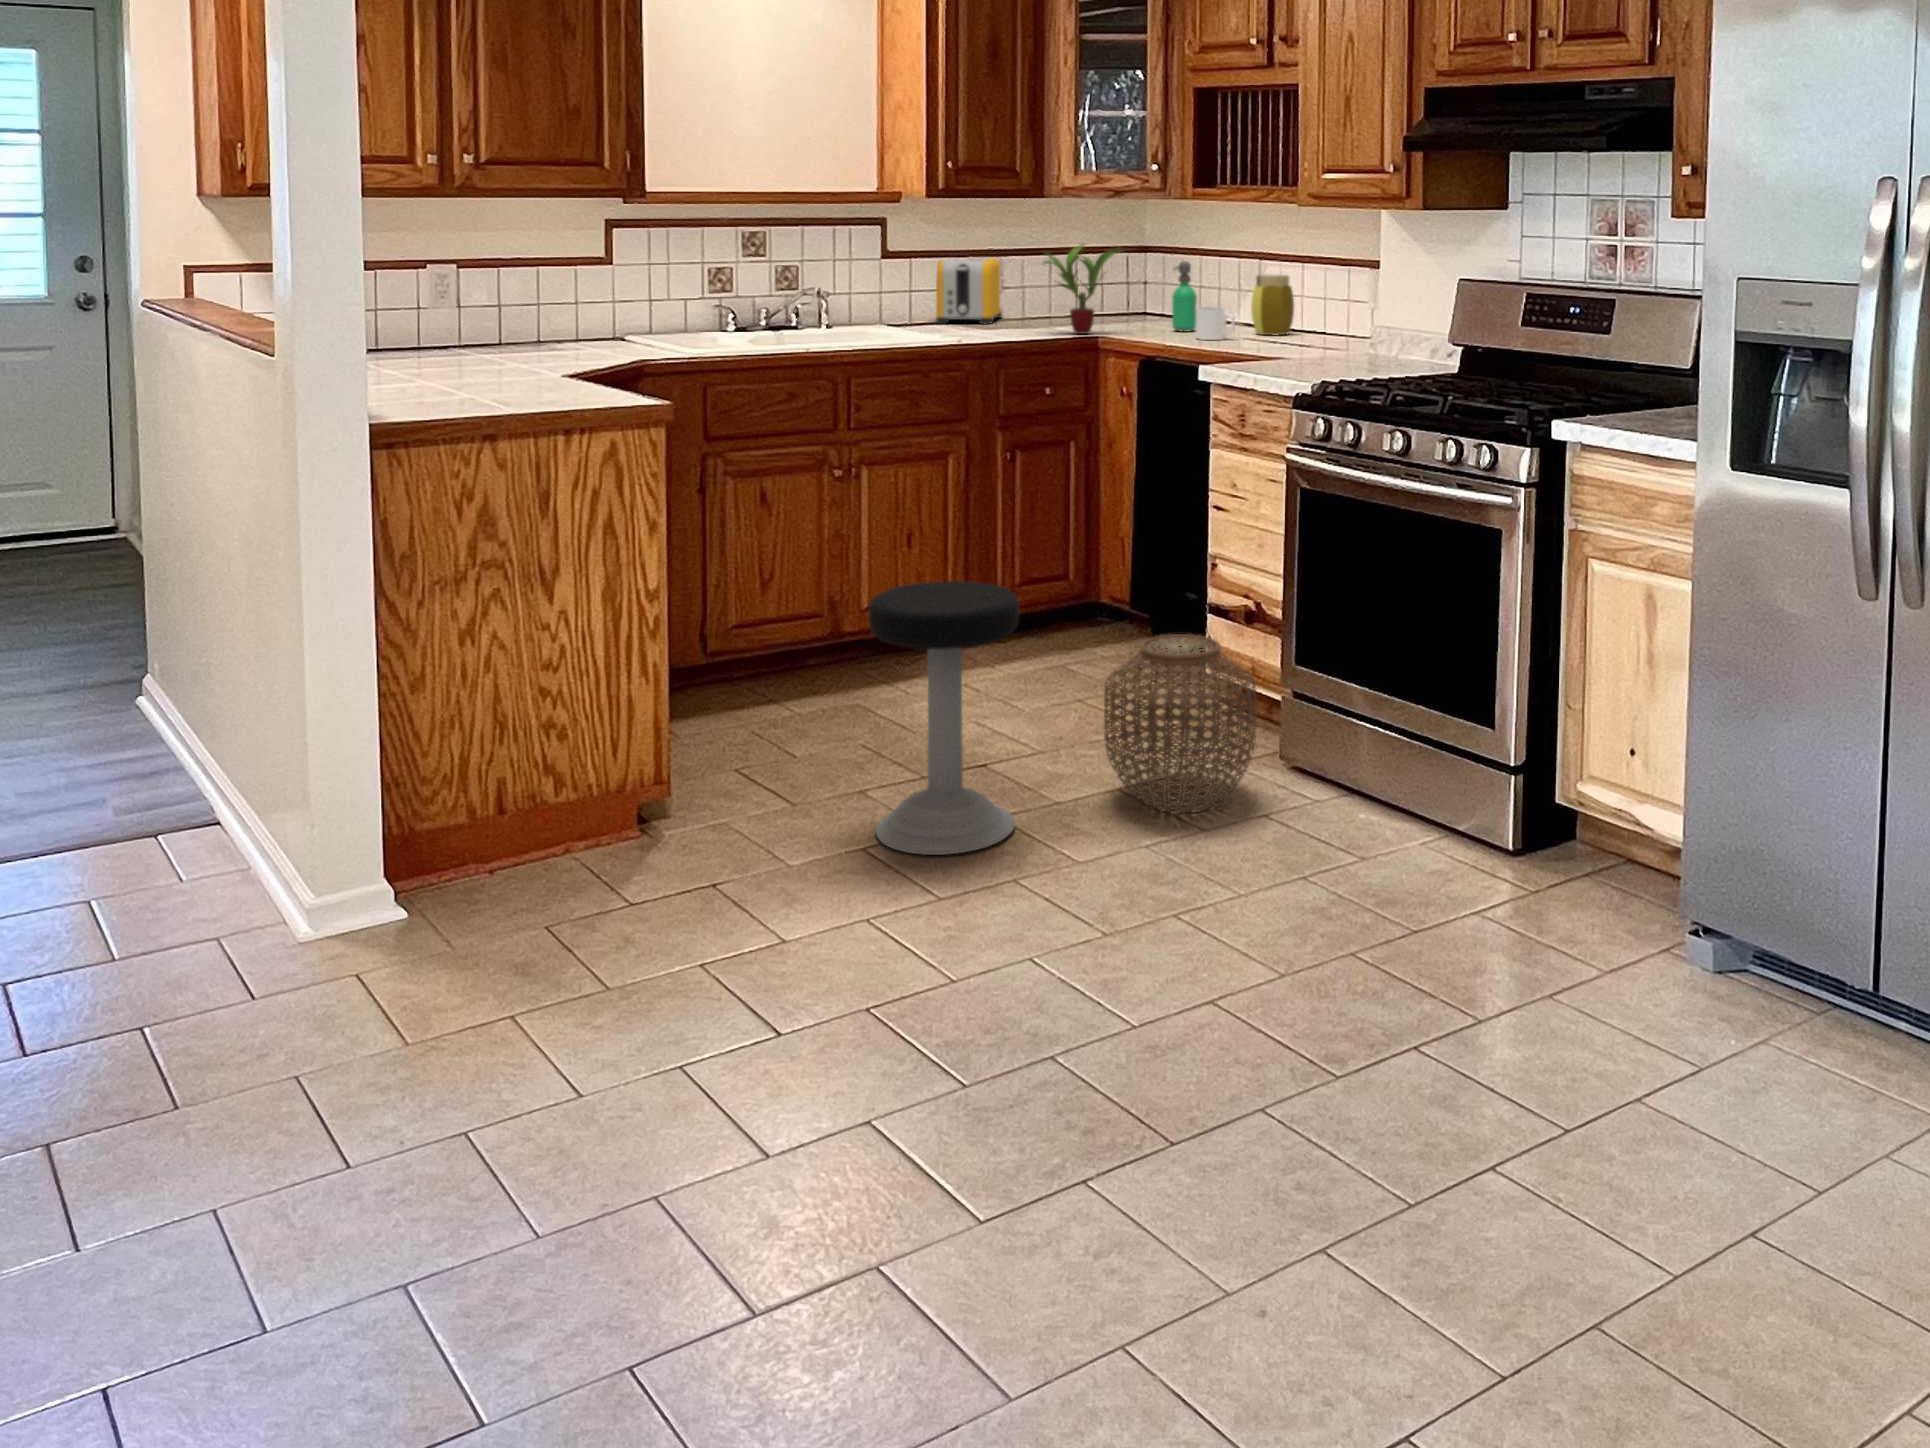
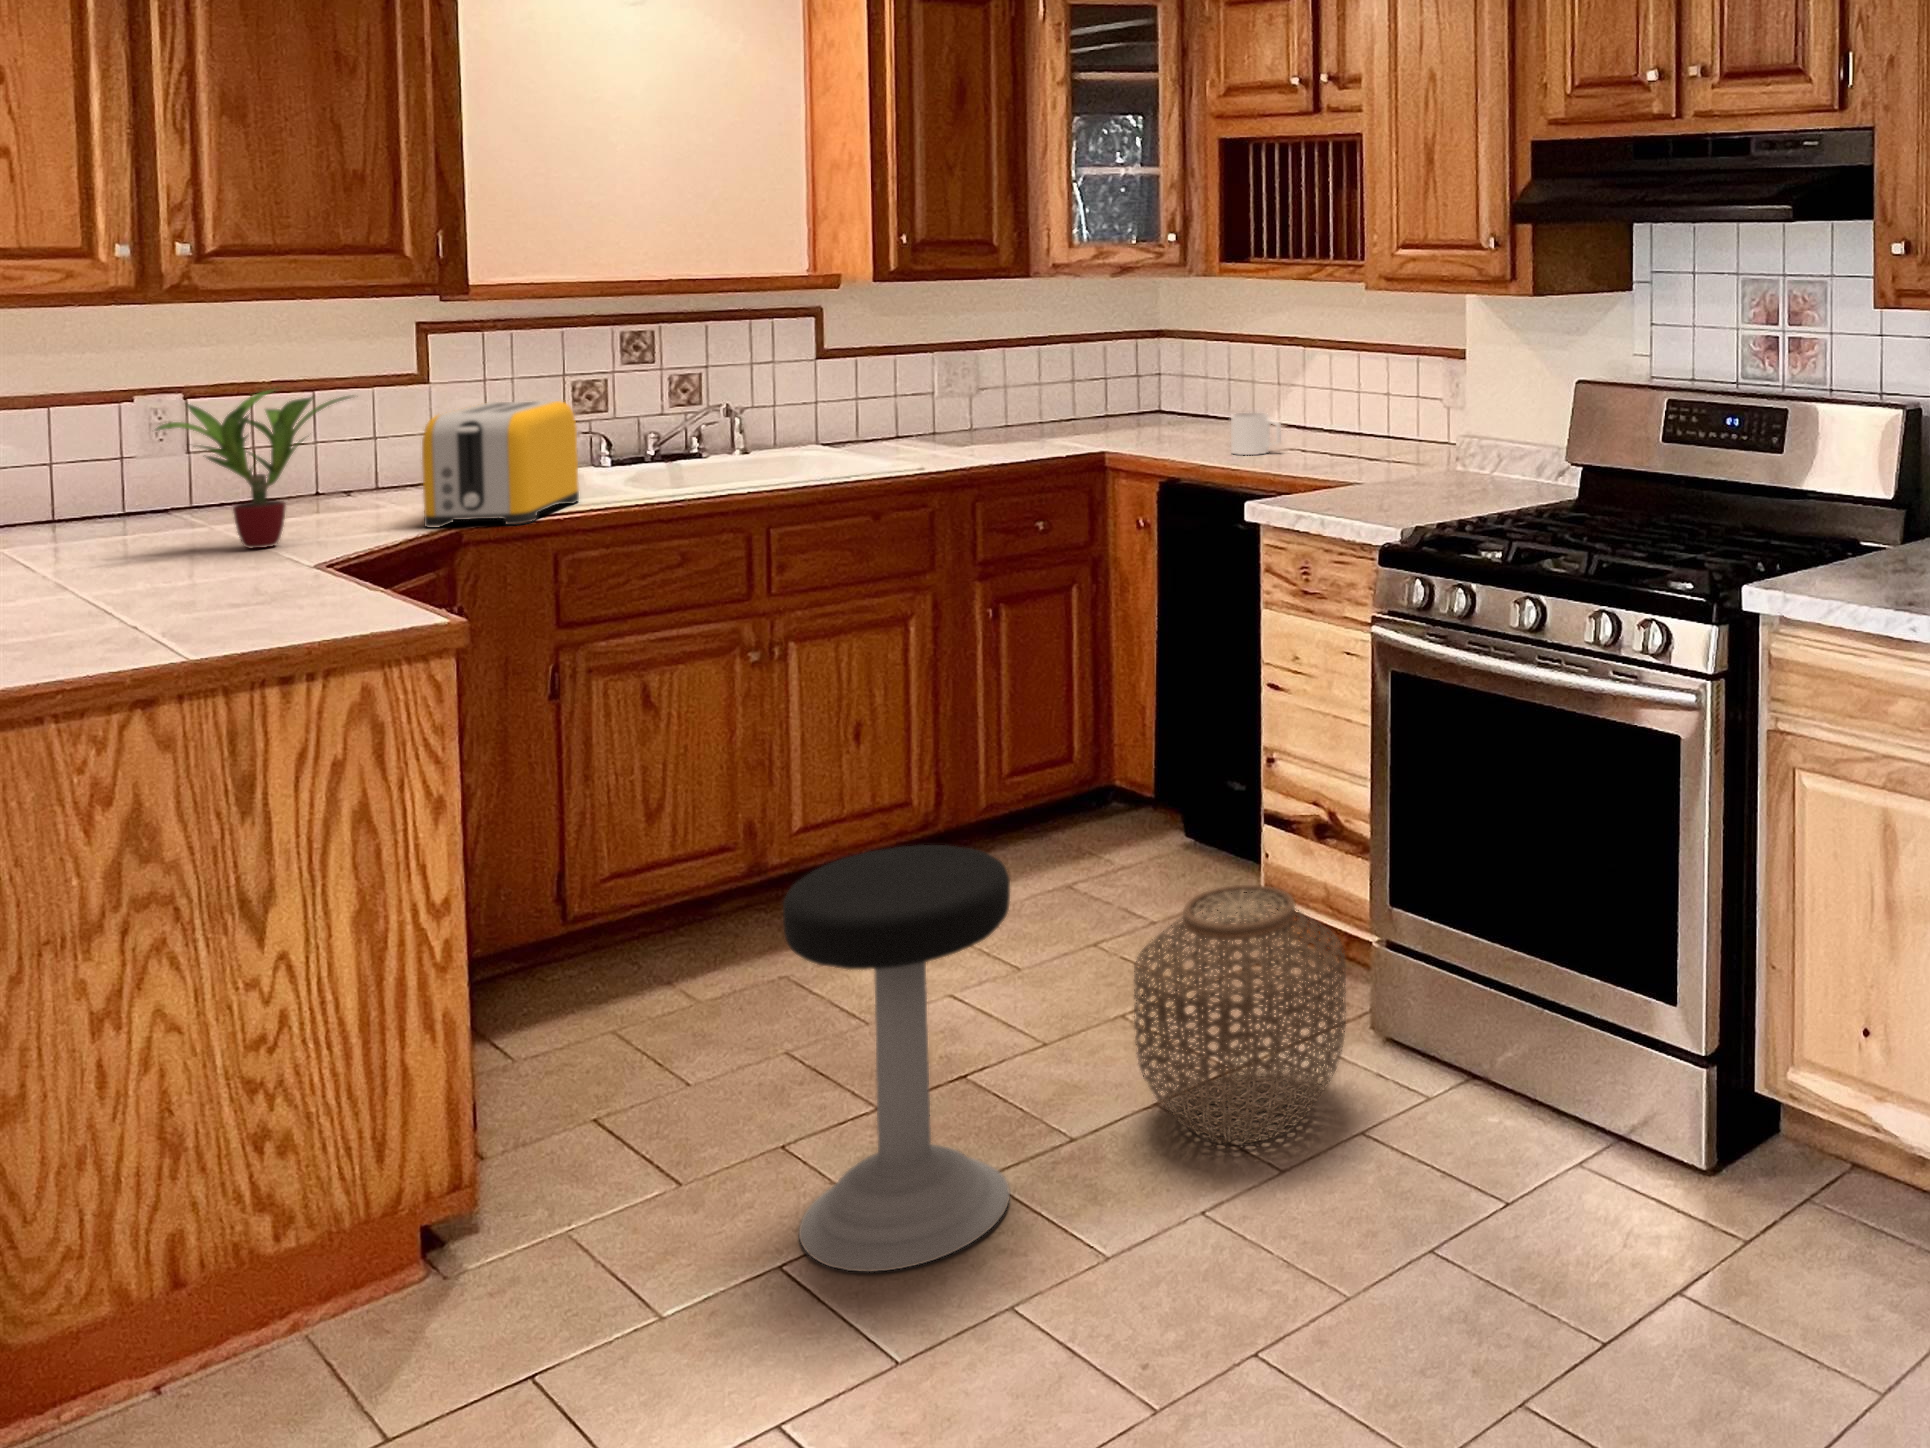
potted plant: present [1042,244,1121,334] -> present [156,390,351,548]
toaster: present [936,258,1002,324] -> present [422,401,579,528]
soap dispenser: present [1172,261,1197,332] -> none [1199,353,1229,441]
jar: present [1251,275,1294,335] -> none [1299,368,1352,444]

